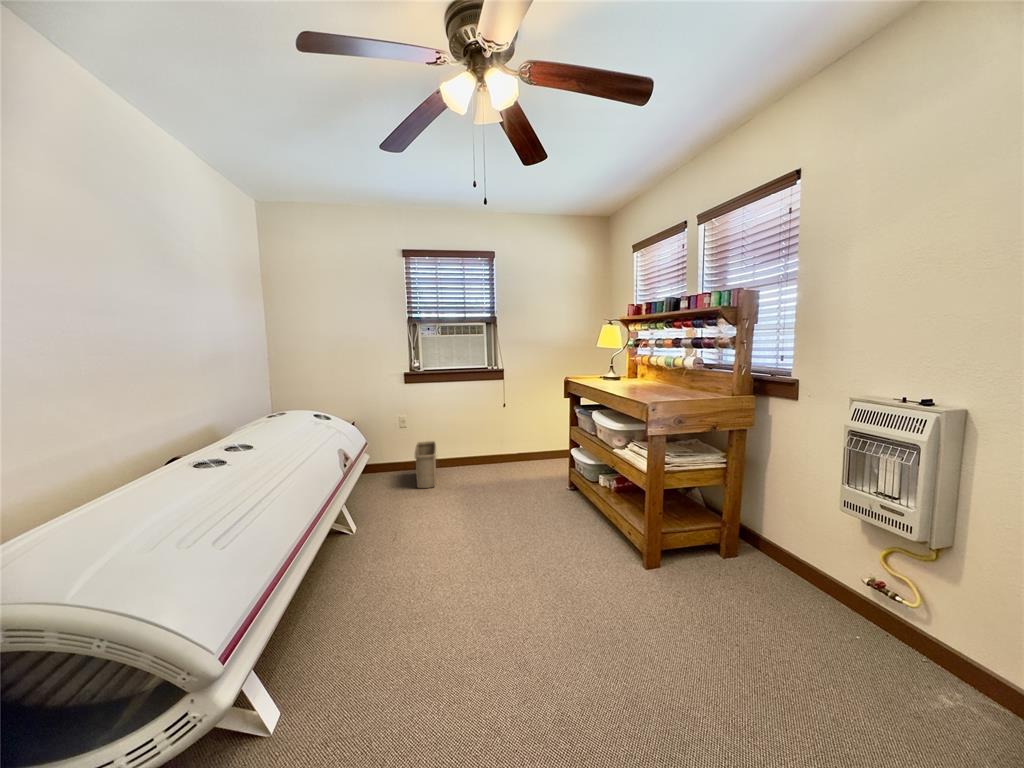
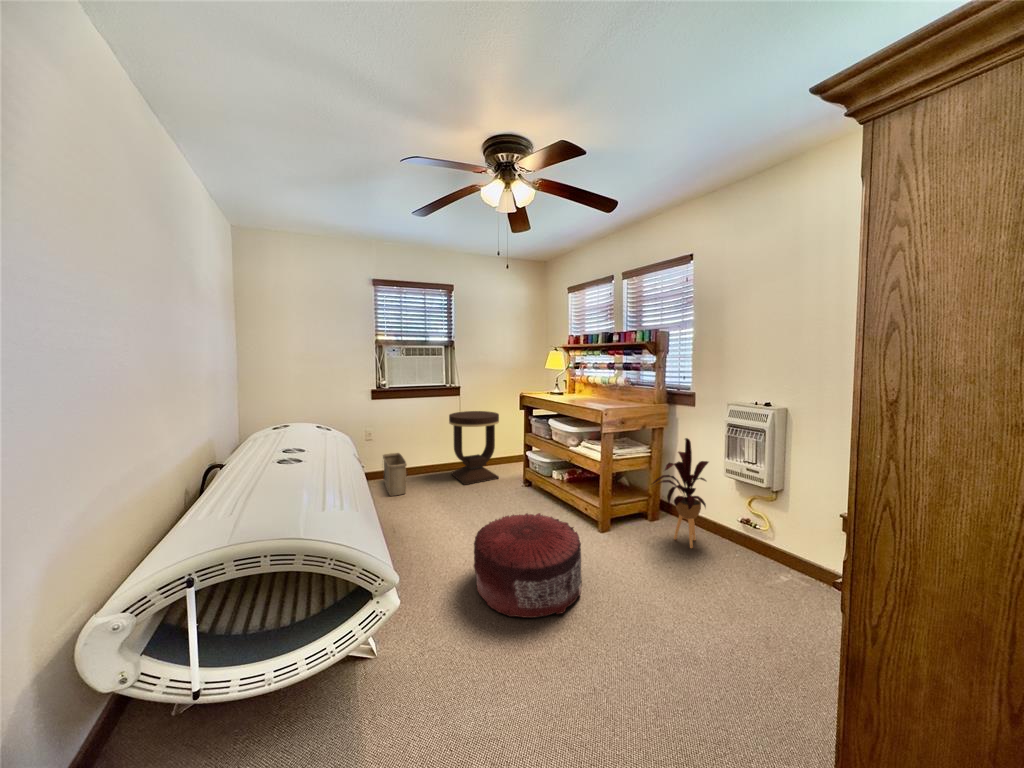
side table: none [486,397,543,482] -> present [449,411,499,485]
house plant: none [715,450,818,610] -> present [653,438,708,548]
pouf: none [446,533,595,688] -> present [474,513,582,618]

